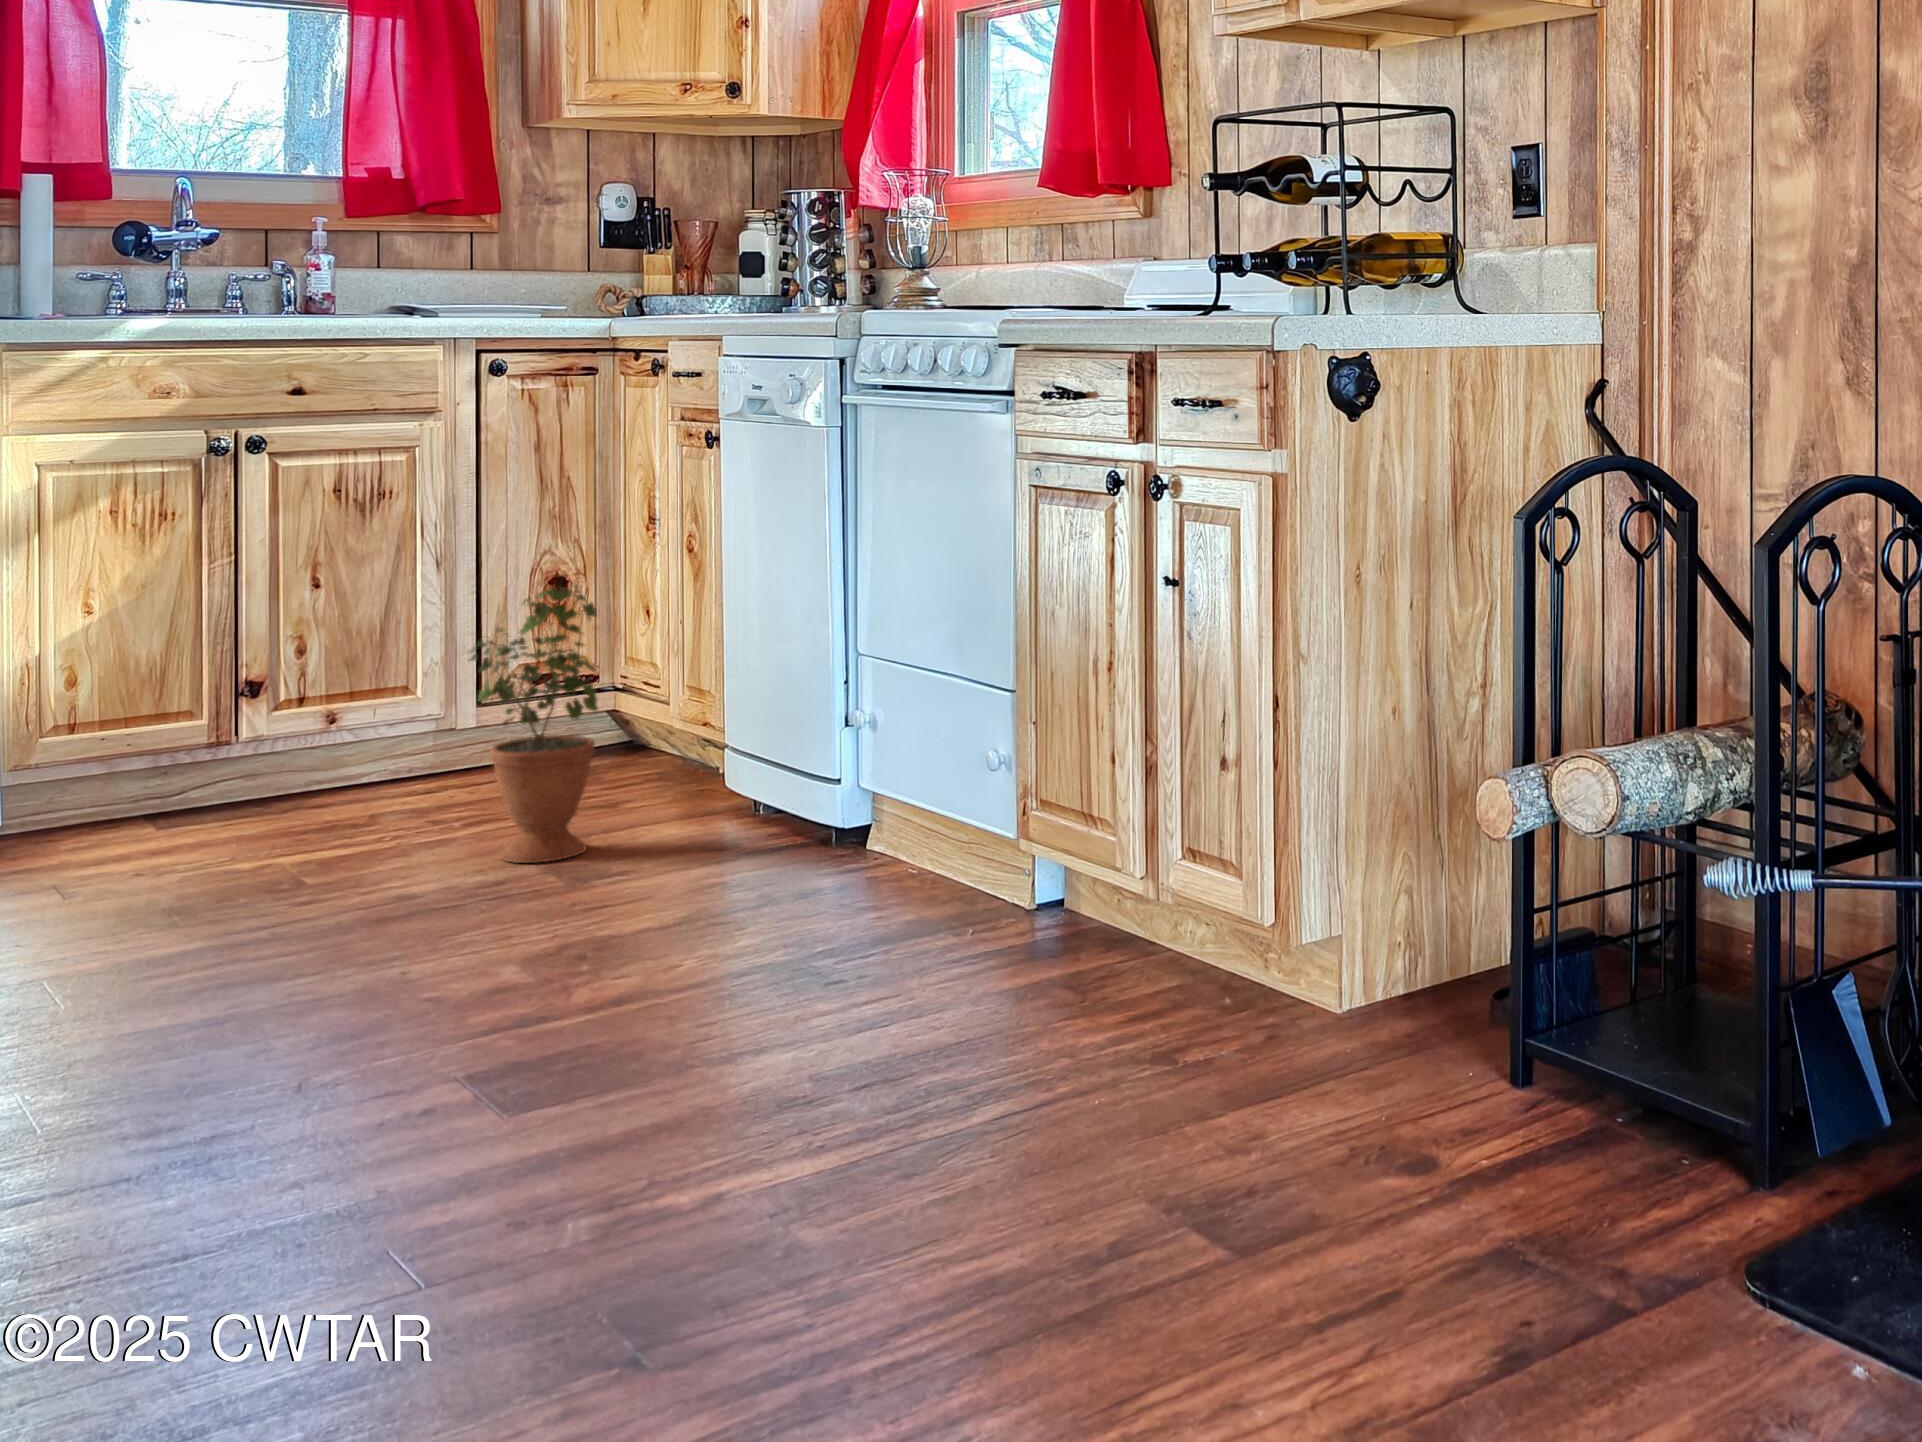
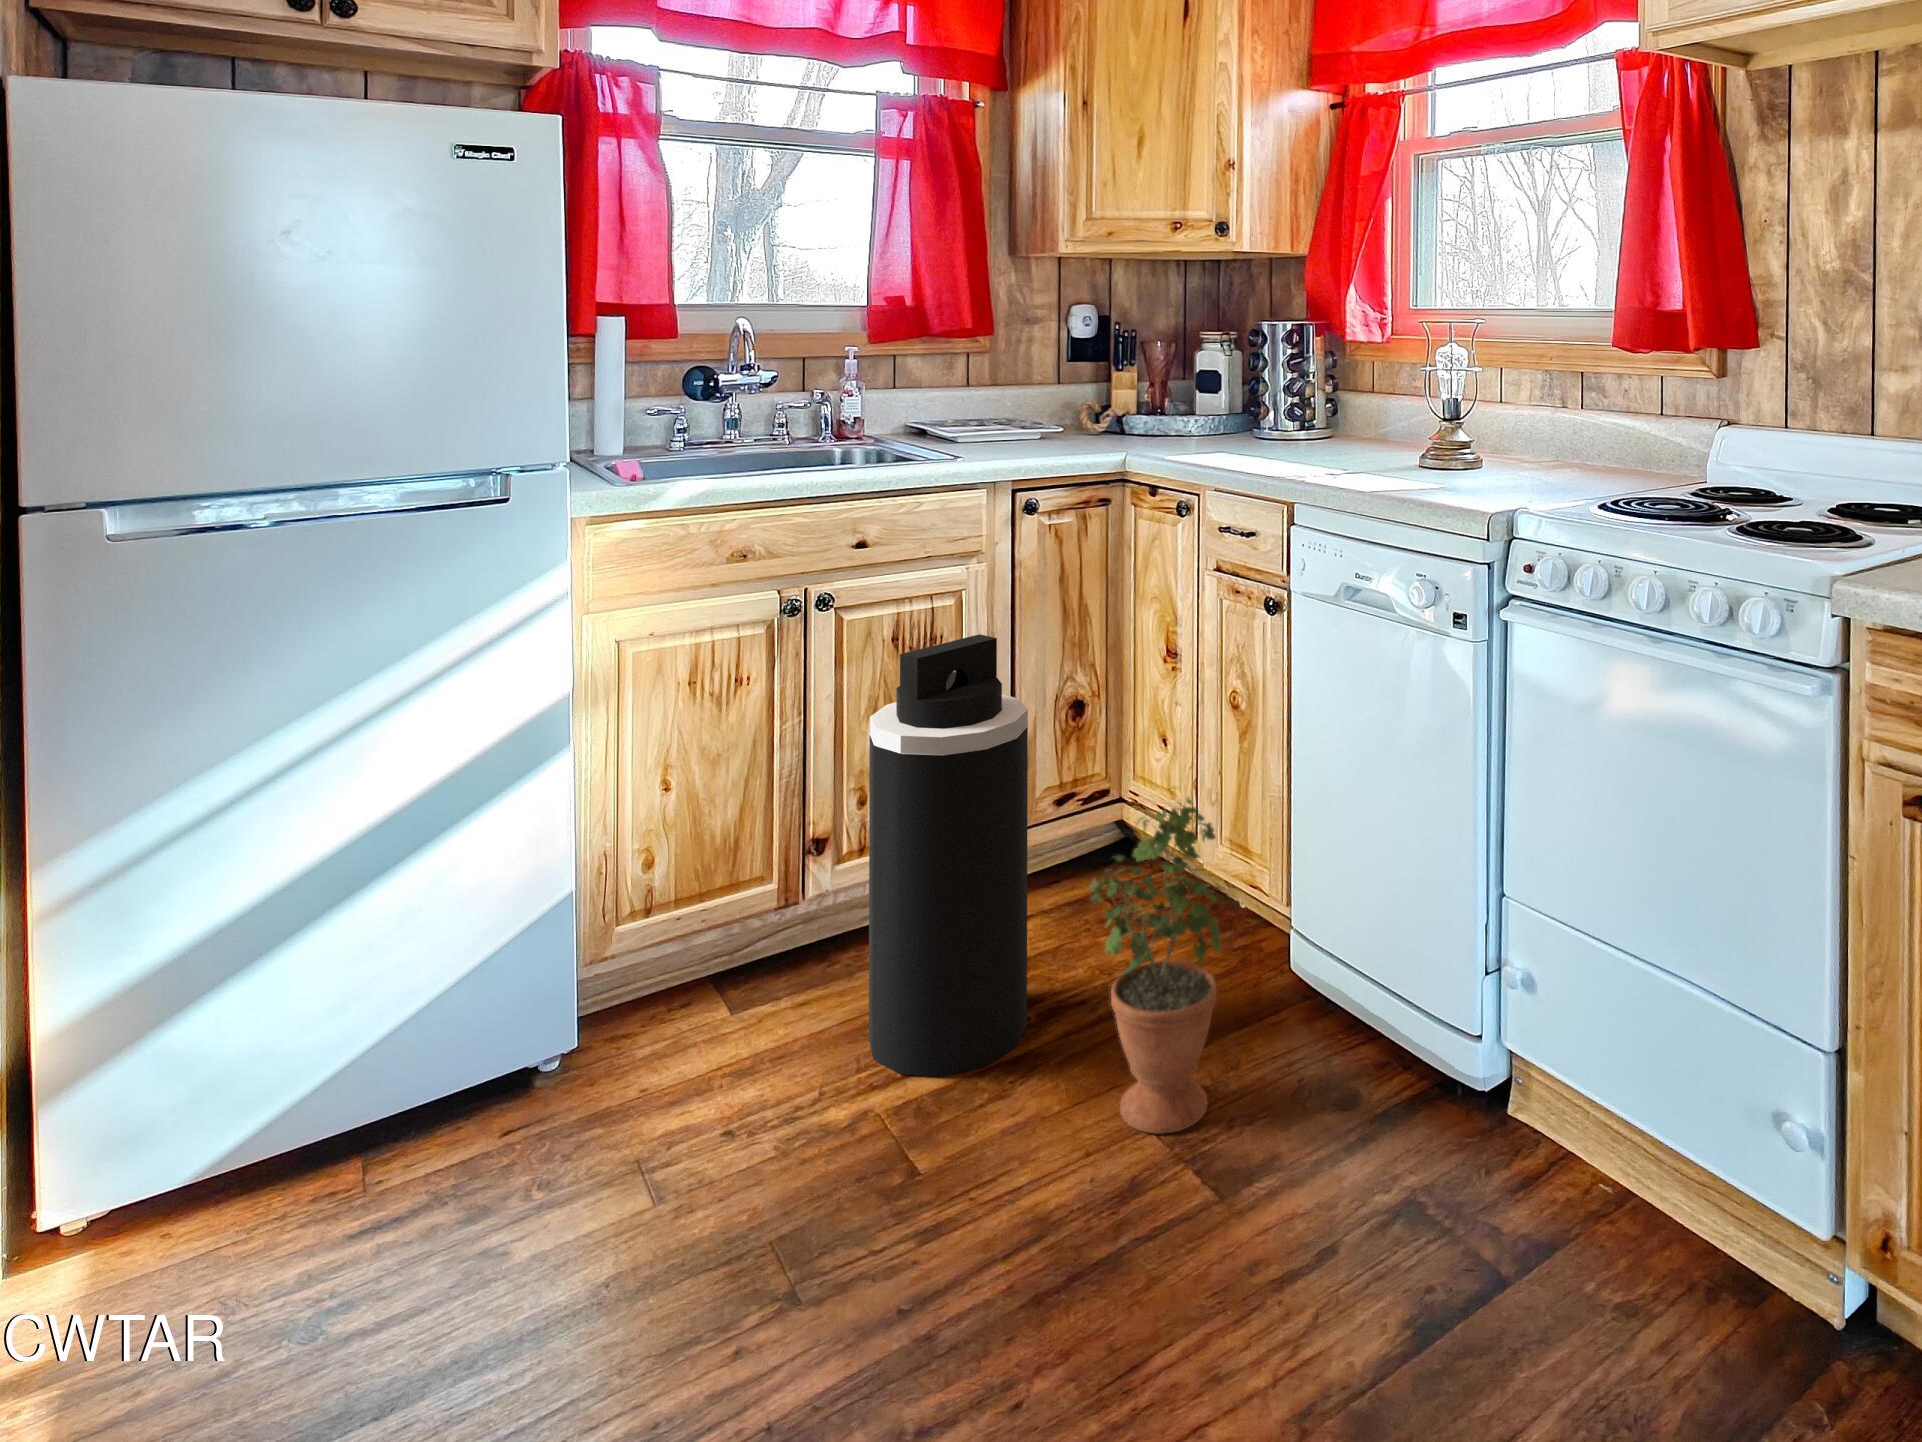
trash can: none [282,460,443,847] -> present [869,634,1028,1077]

